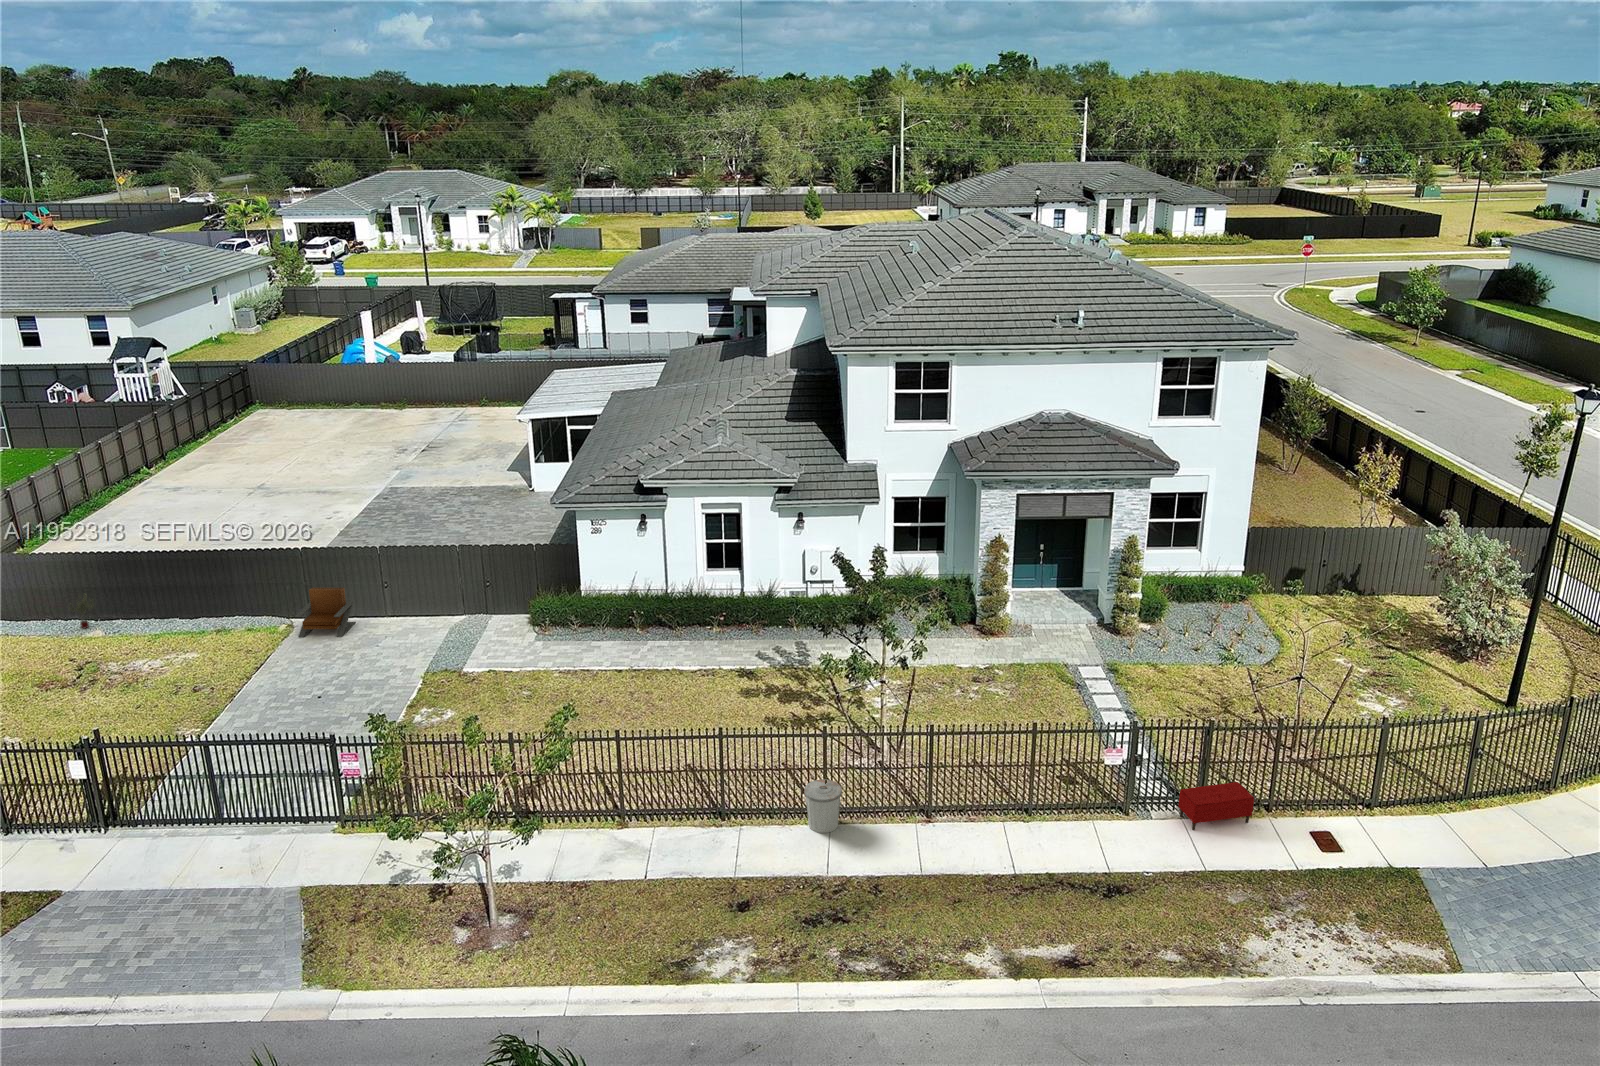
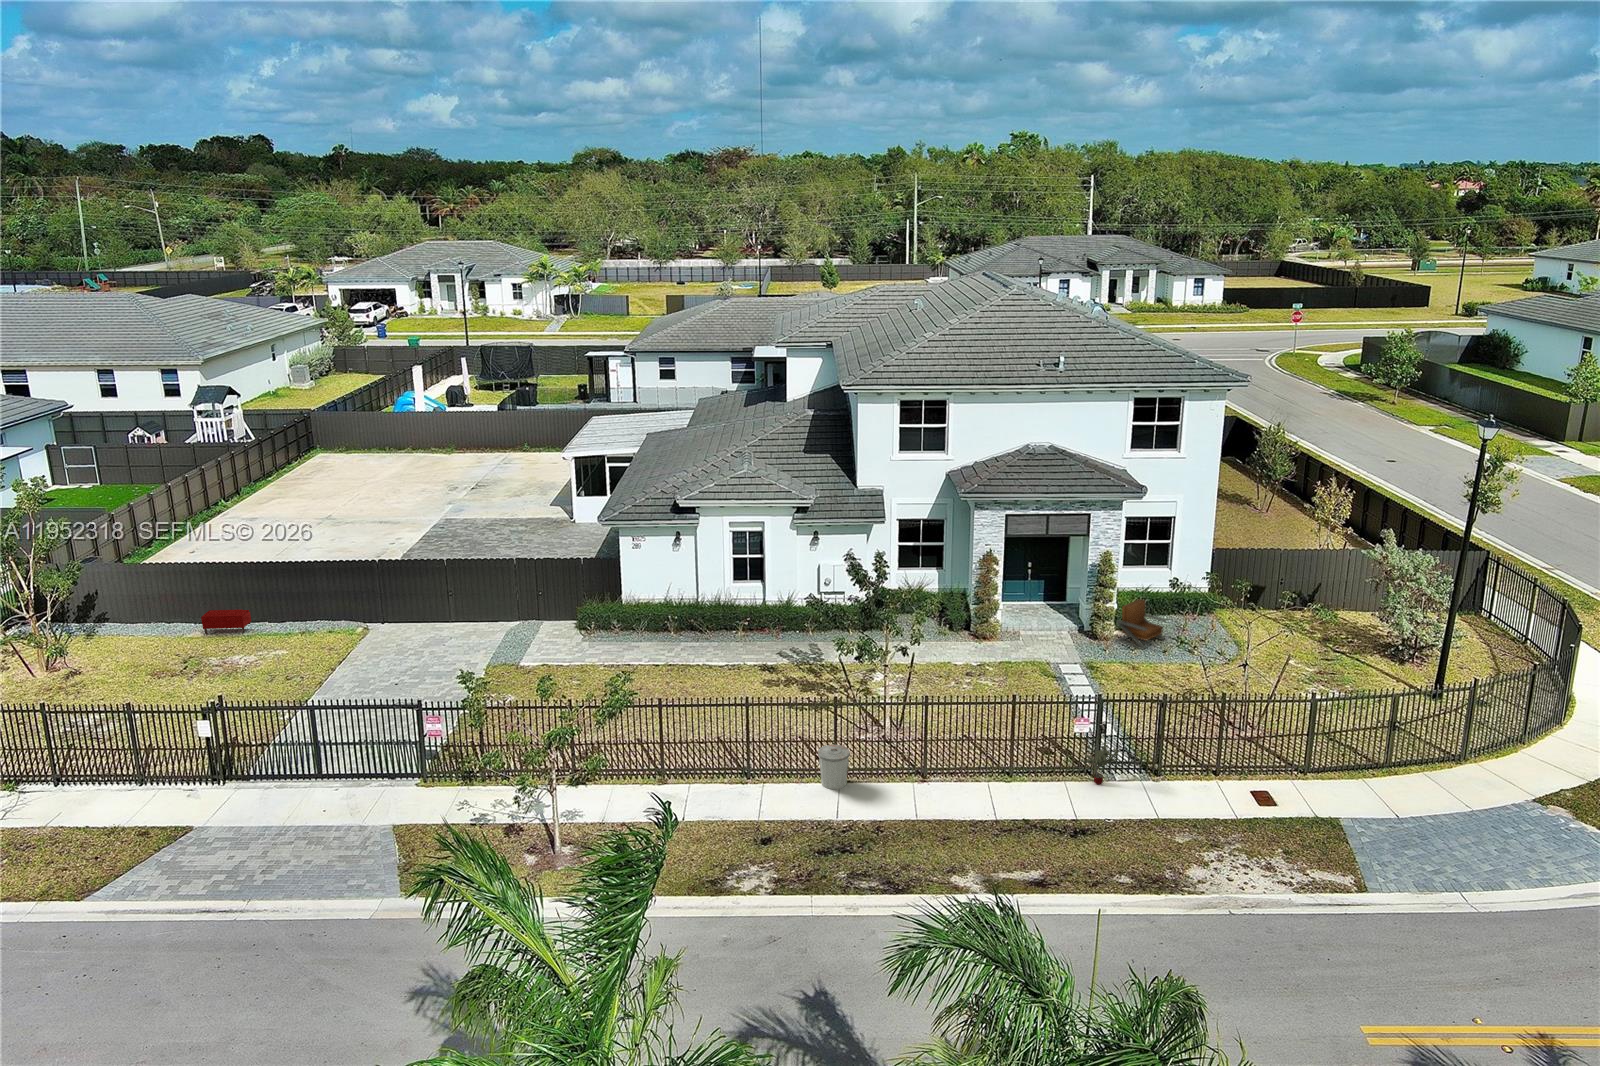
lounge chair: present [295,587,356,637] -> present [1116,599,1166,649]
potted tree: present [69,593,93,629] -> present [1081,742,1119,785]
bench: present [1178,782,1254,830] -> present [201,610,251,634]

